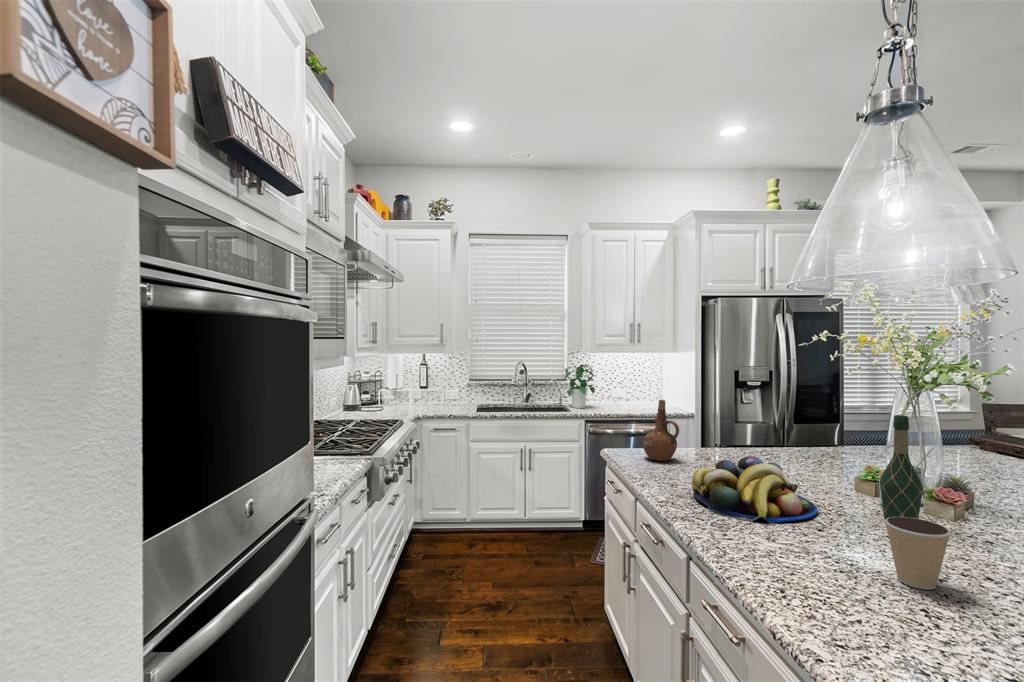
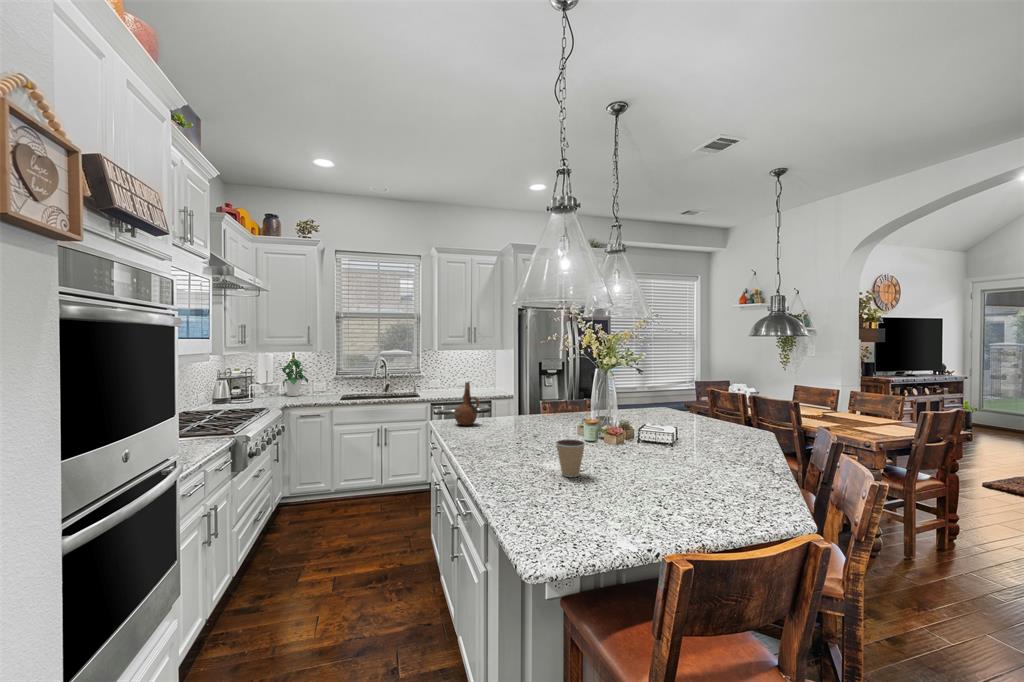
potted plant: present [565,365,595,408] -> present [278,359,308,396]
wine bottle: present [880,415,923,520] -> none [579,384,600,451]
fruit bowl: present [692,456,817,523] -> none [473,416,547,454]

